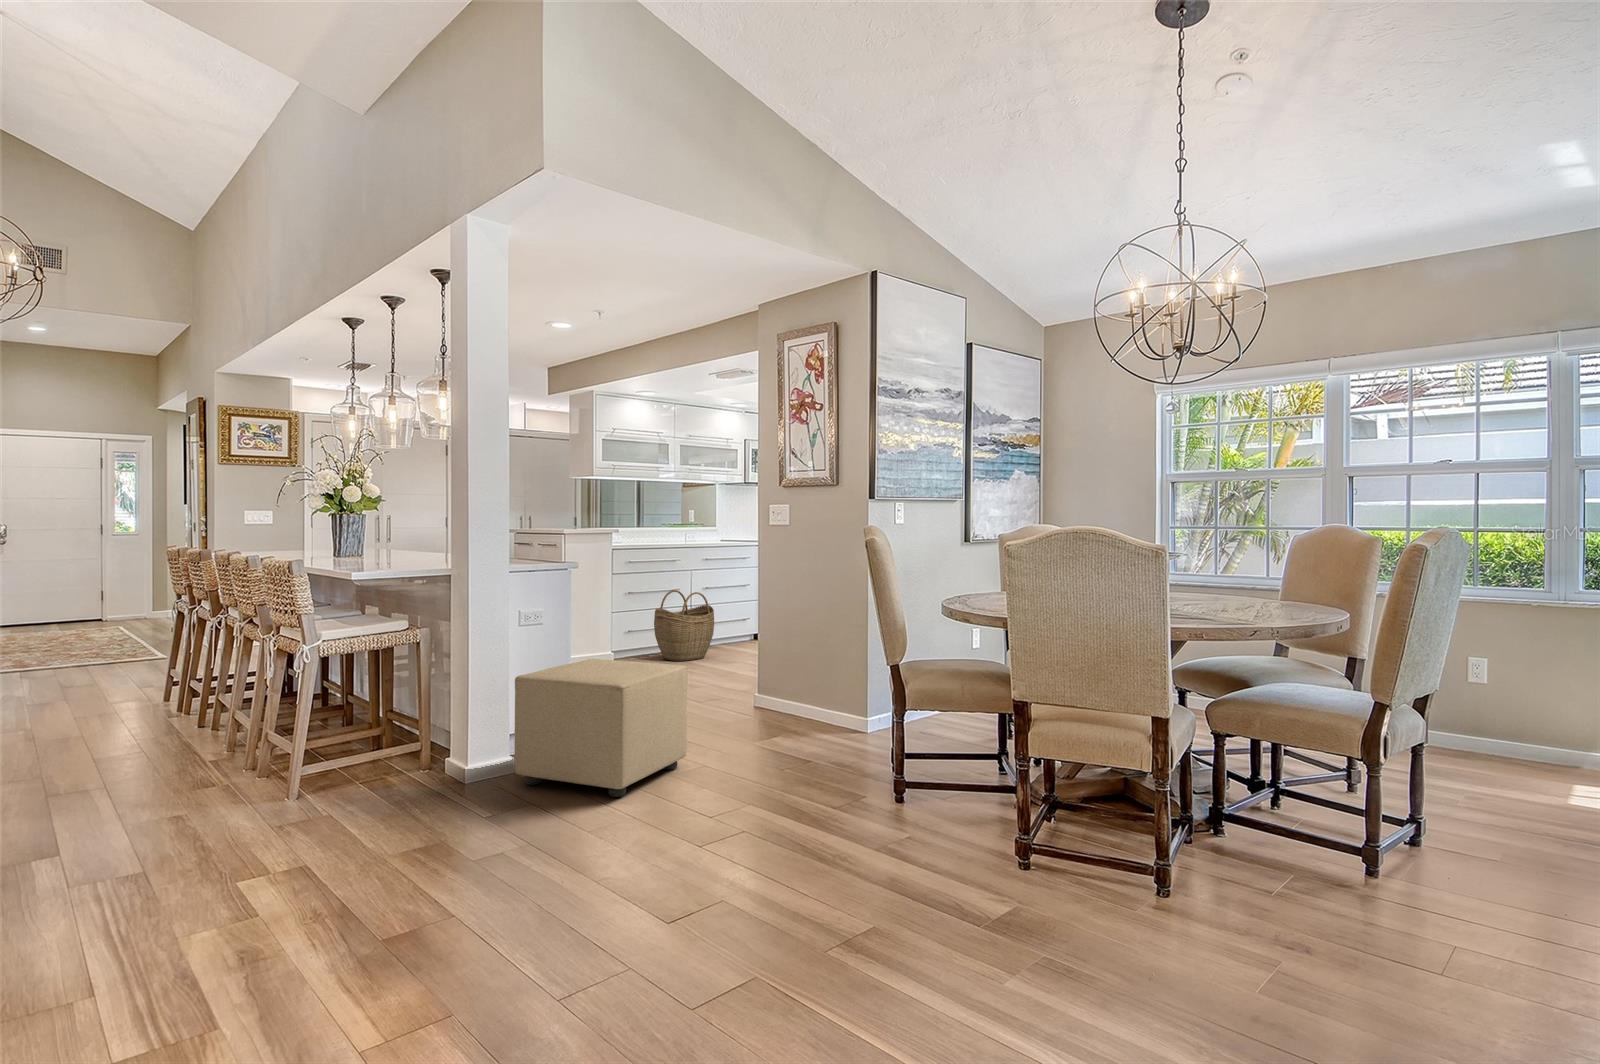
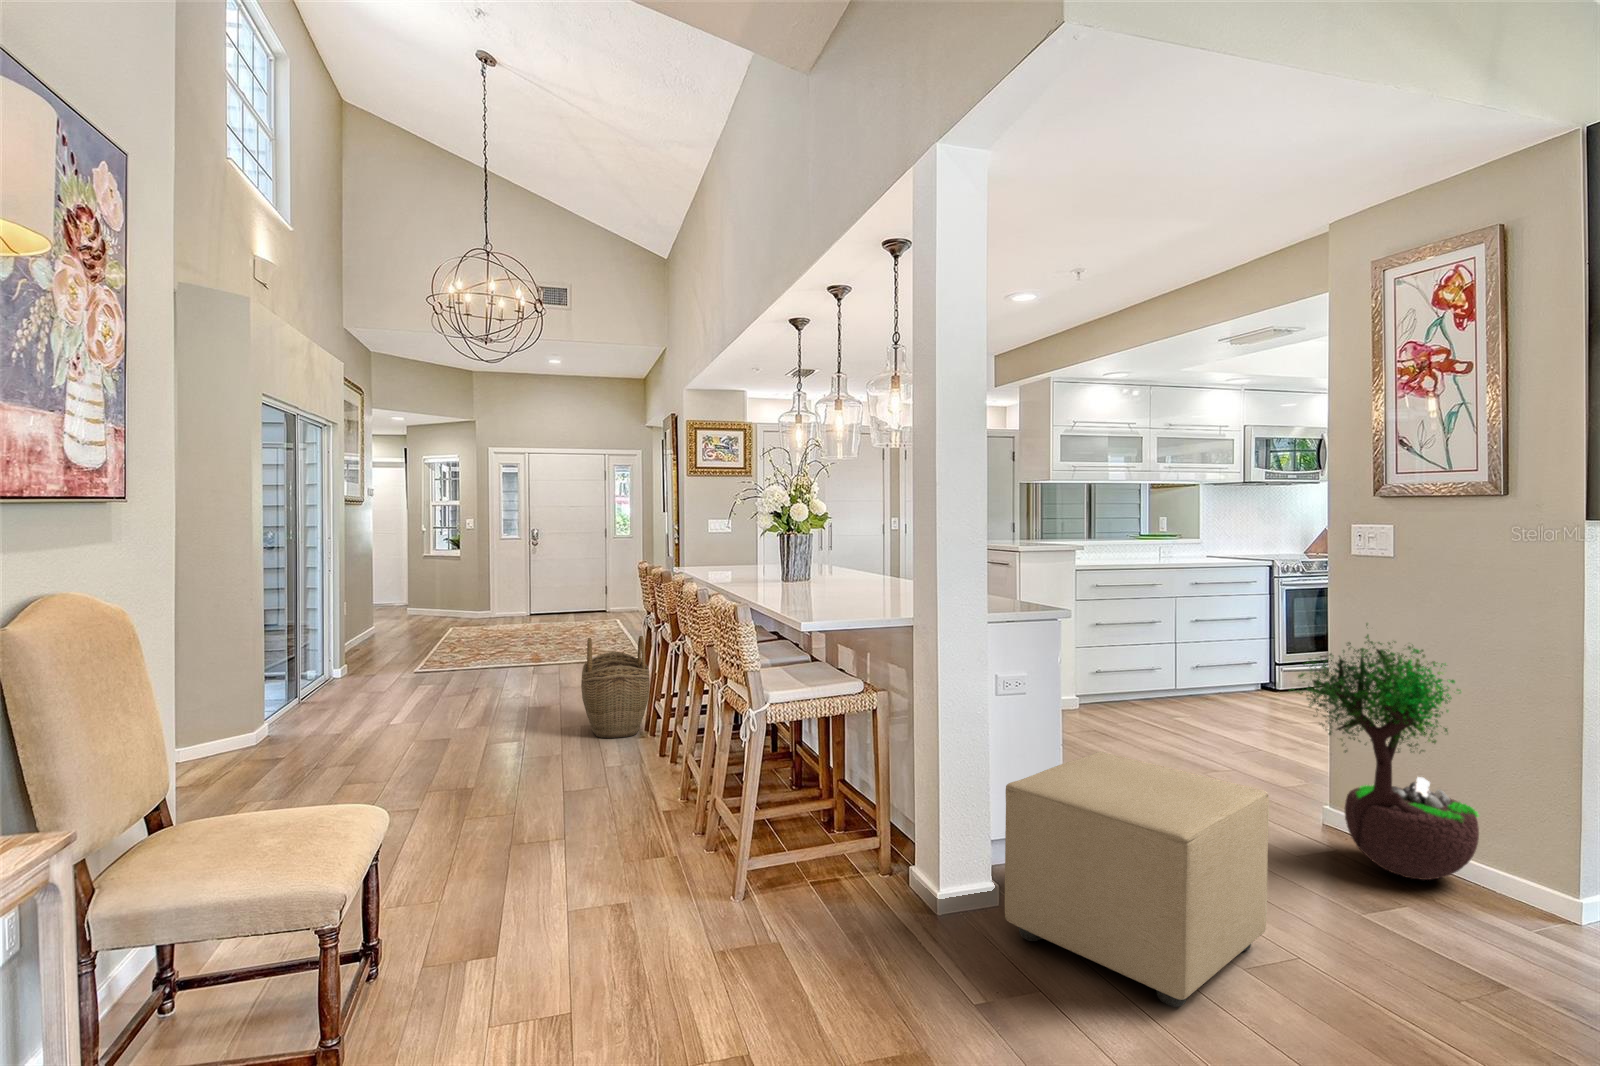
potted tree: none [721,566,825,726] -> present [1291,624,1479,880]
woven basket: present [654,590,714,661] -> present [581,636,650,738]

